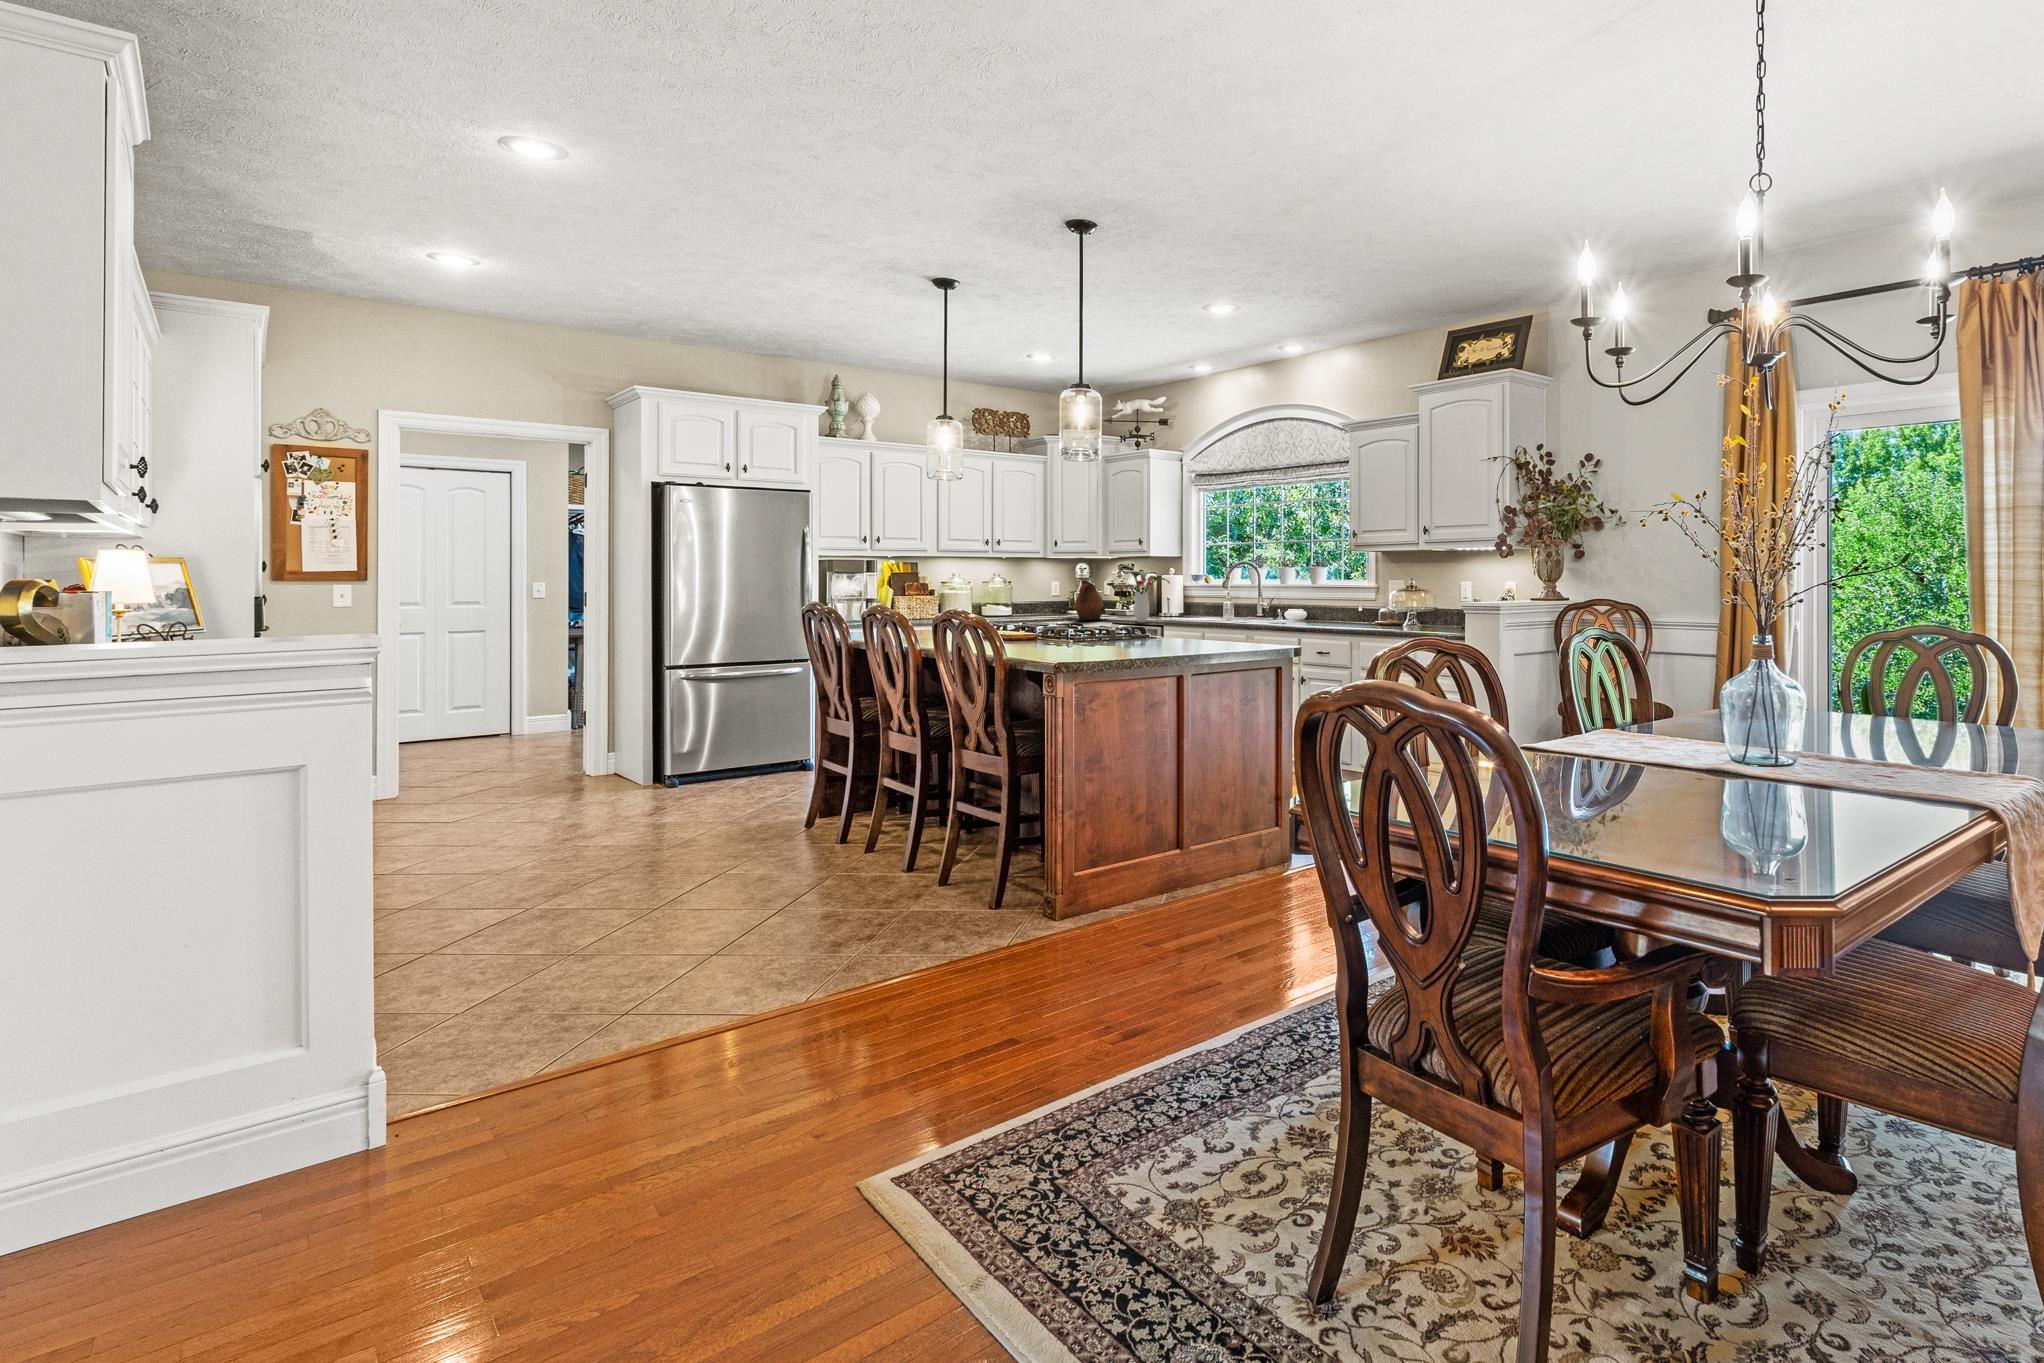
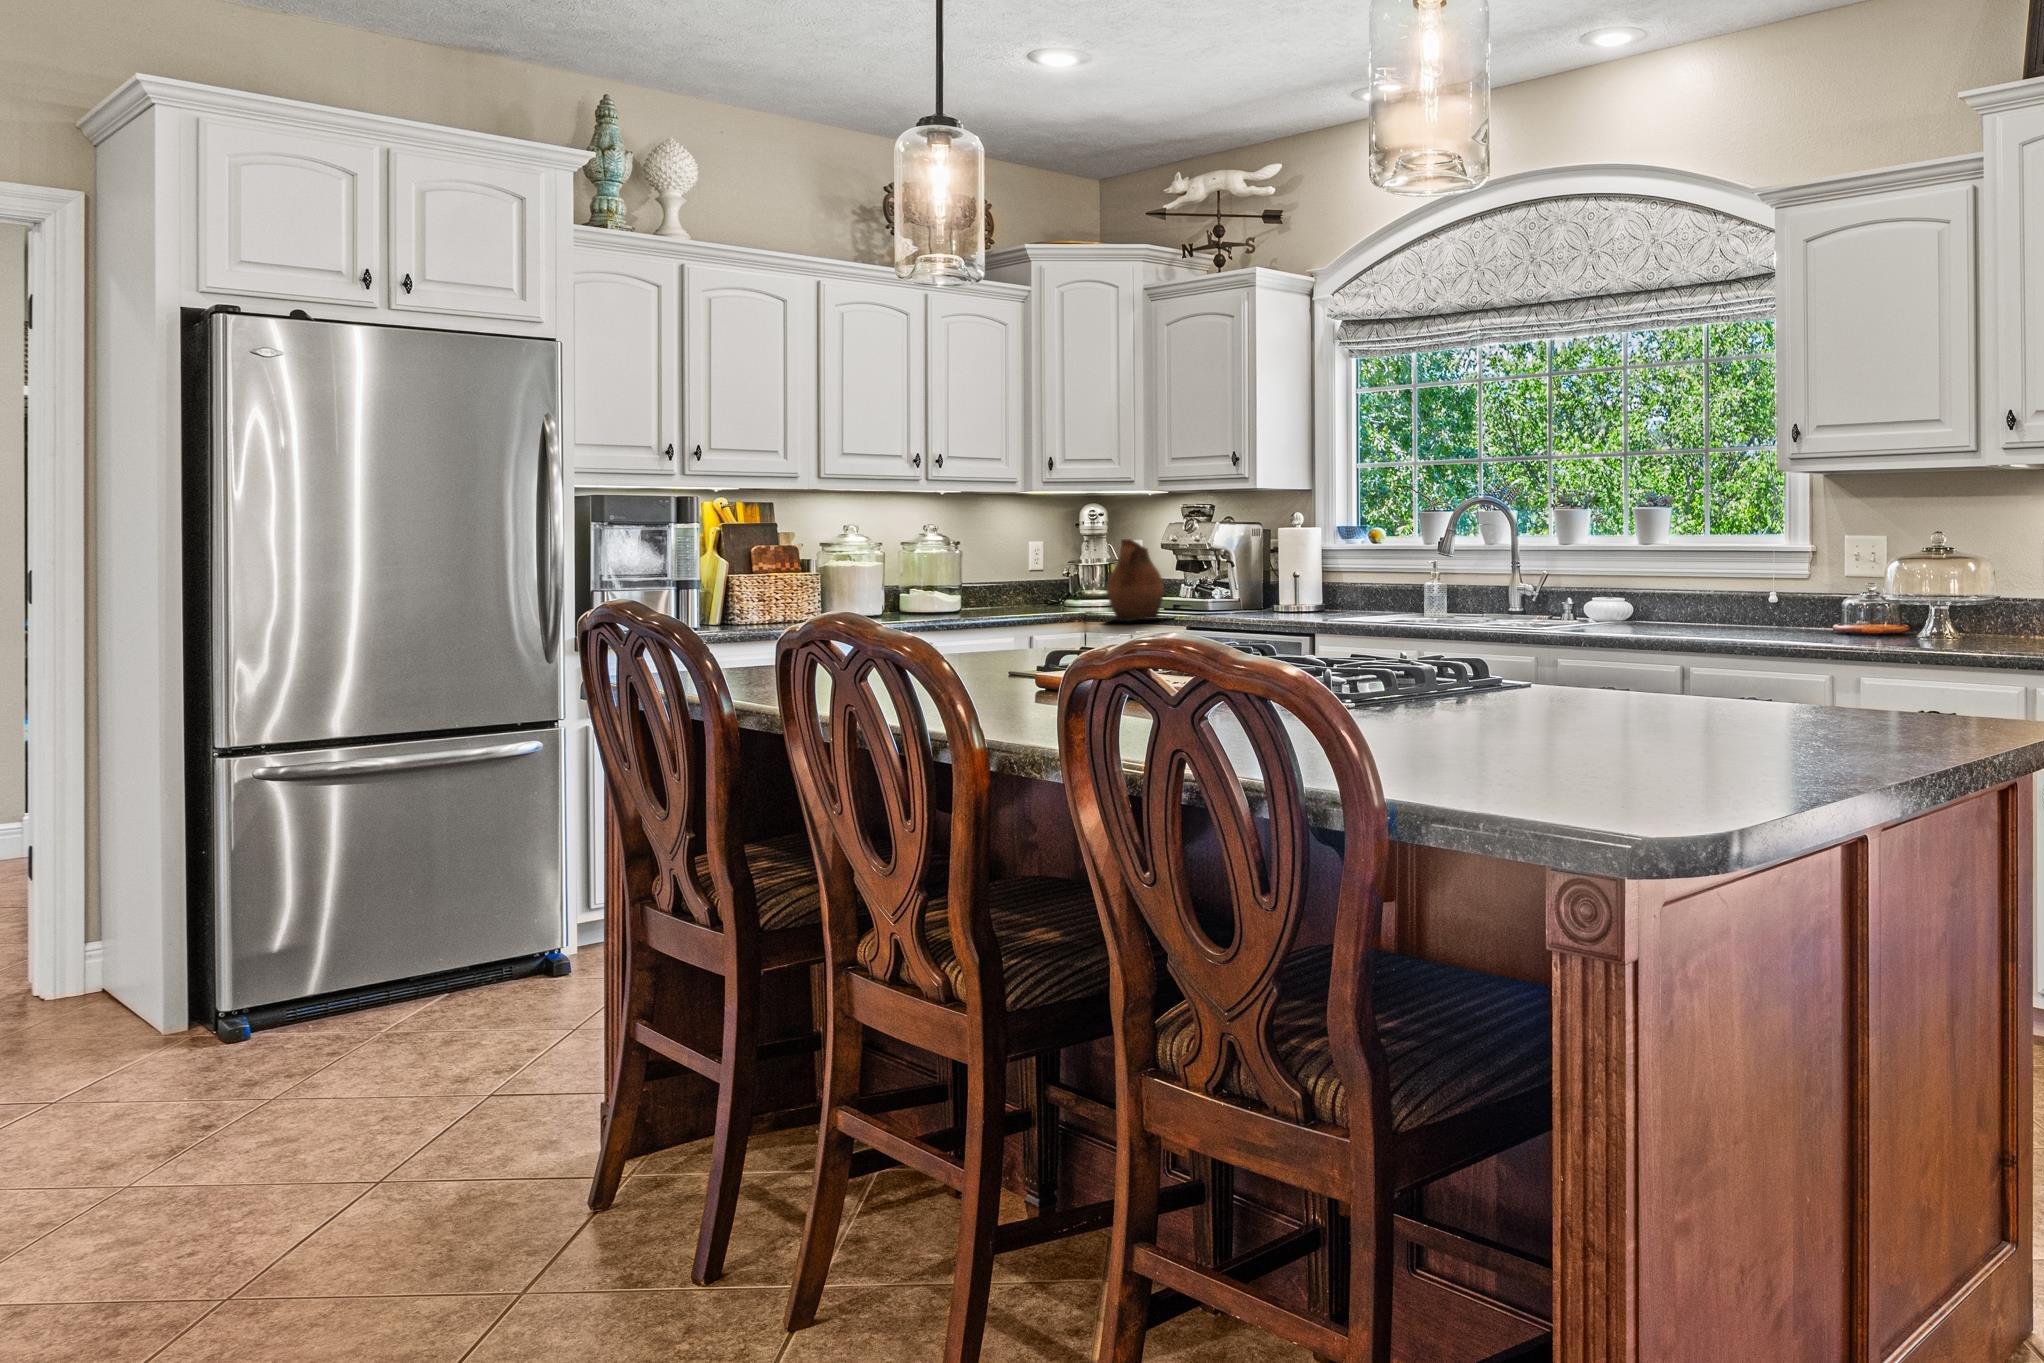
flower arrangement: present [1126,570,1170,622] -> none [1227,516,1325,626]

